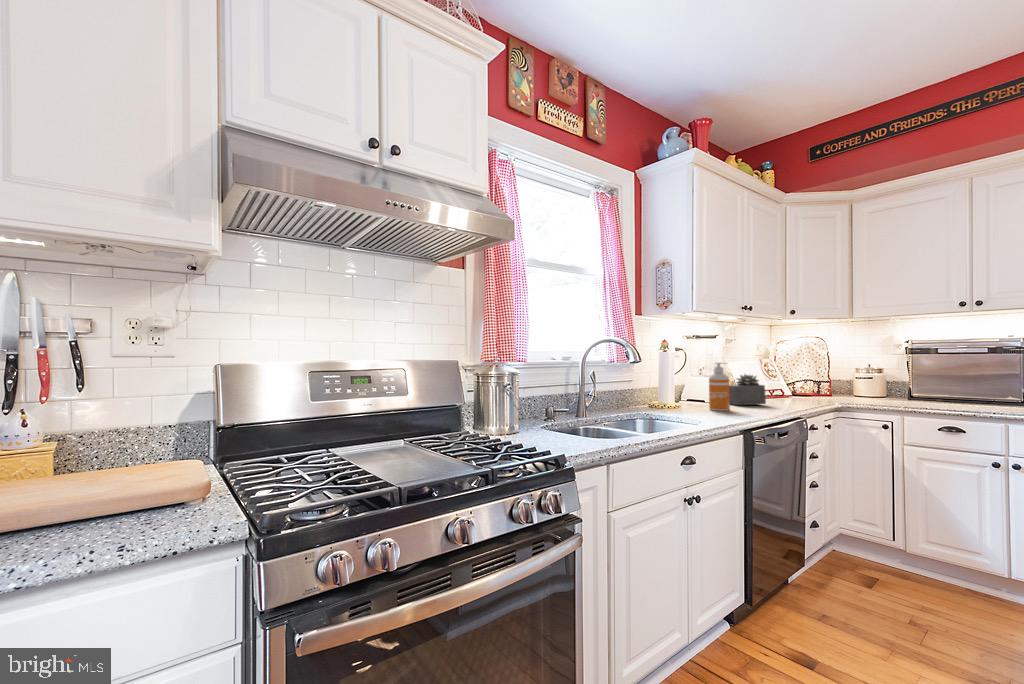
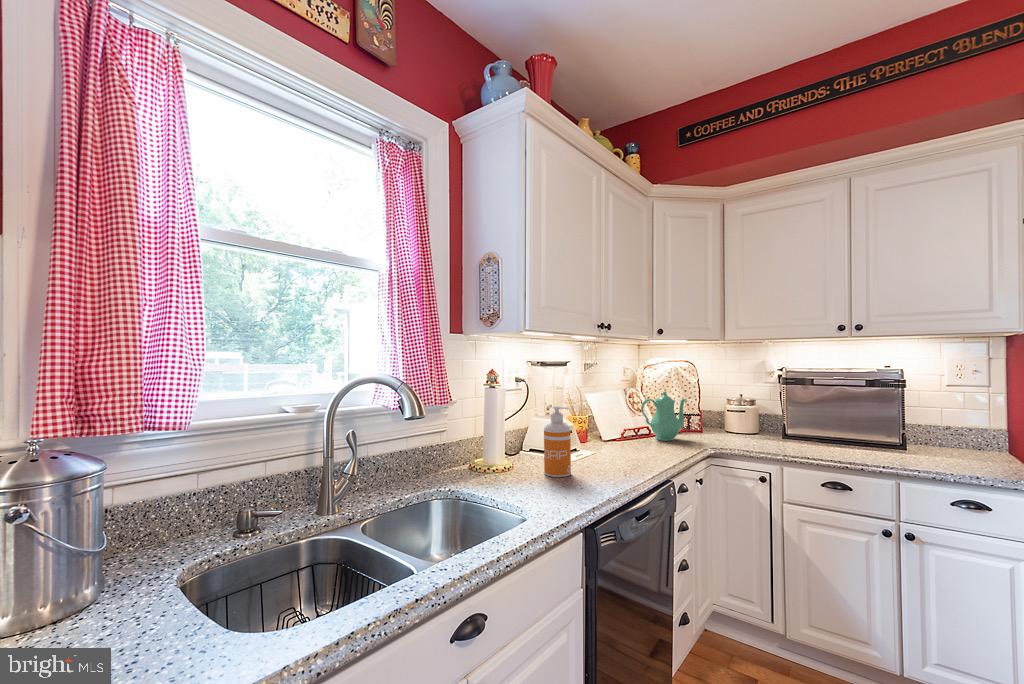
teapot: none [778,361,818,400] -> present [641,391,686,441]
succulent plant: present [729,374,766,405] -> none [575,414,623,459]

